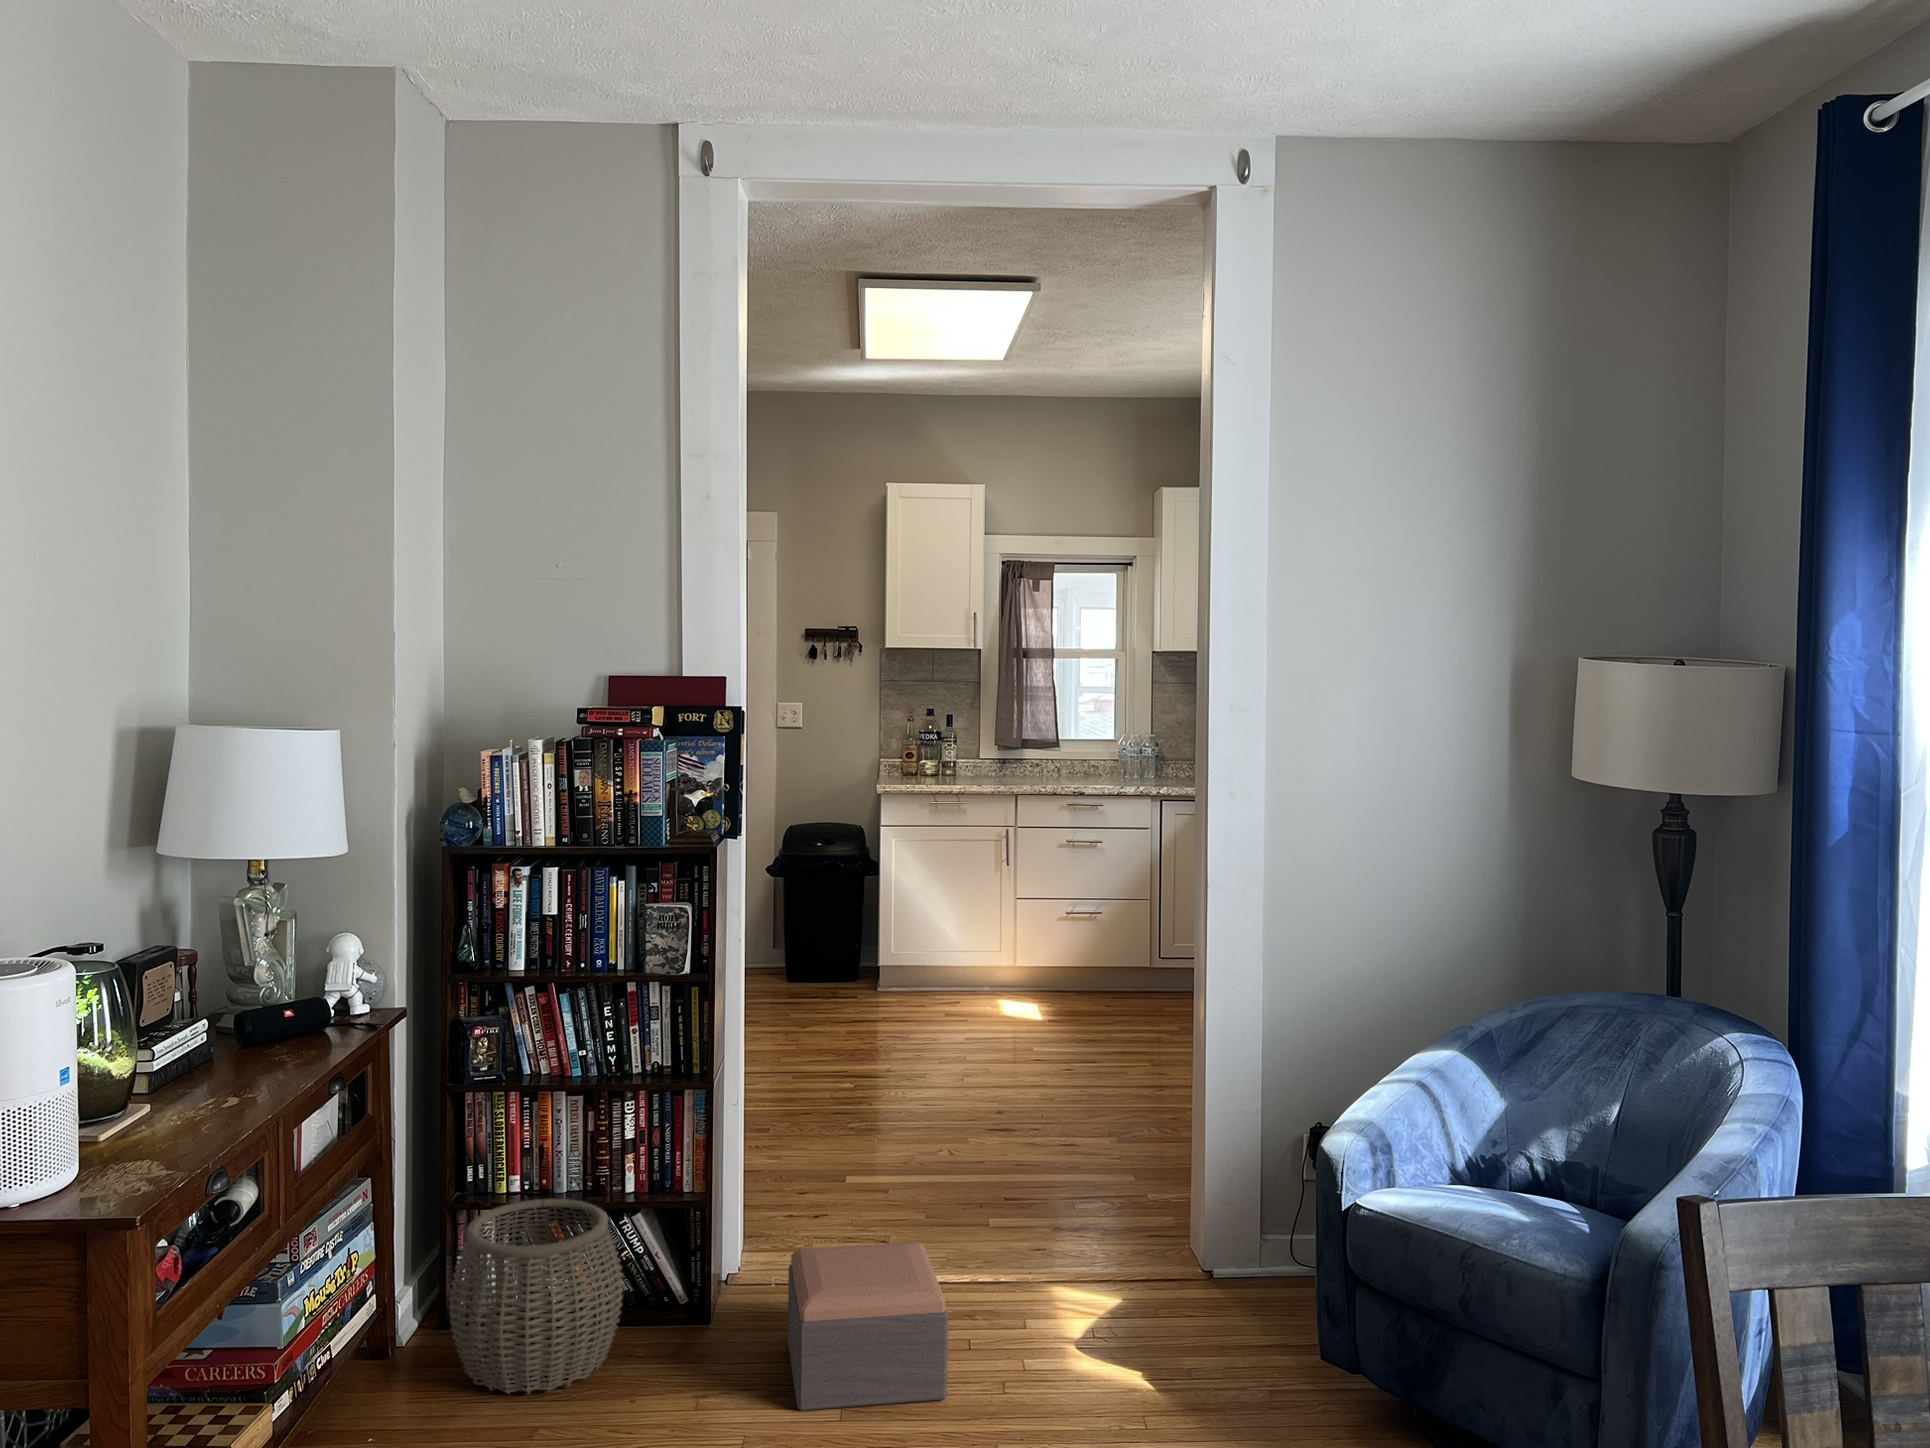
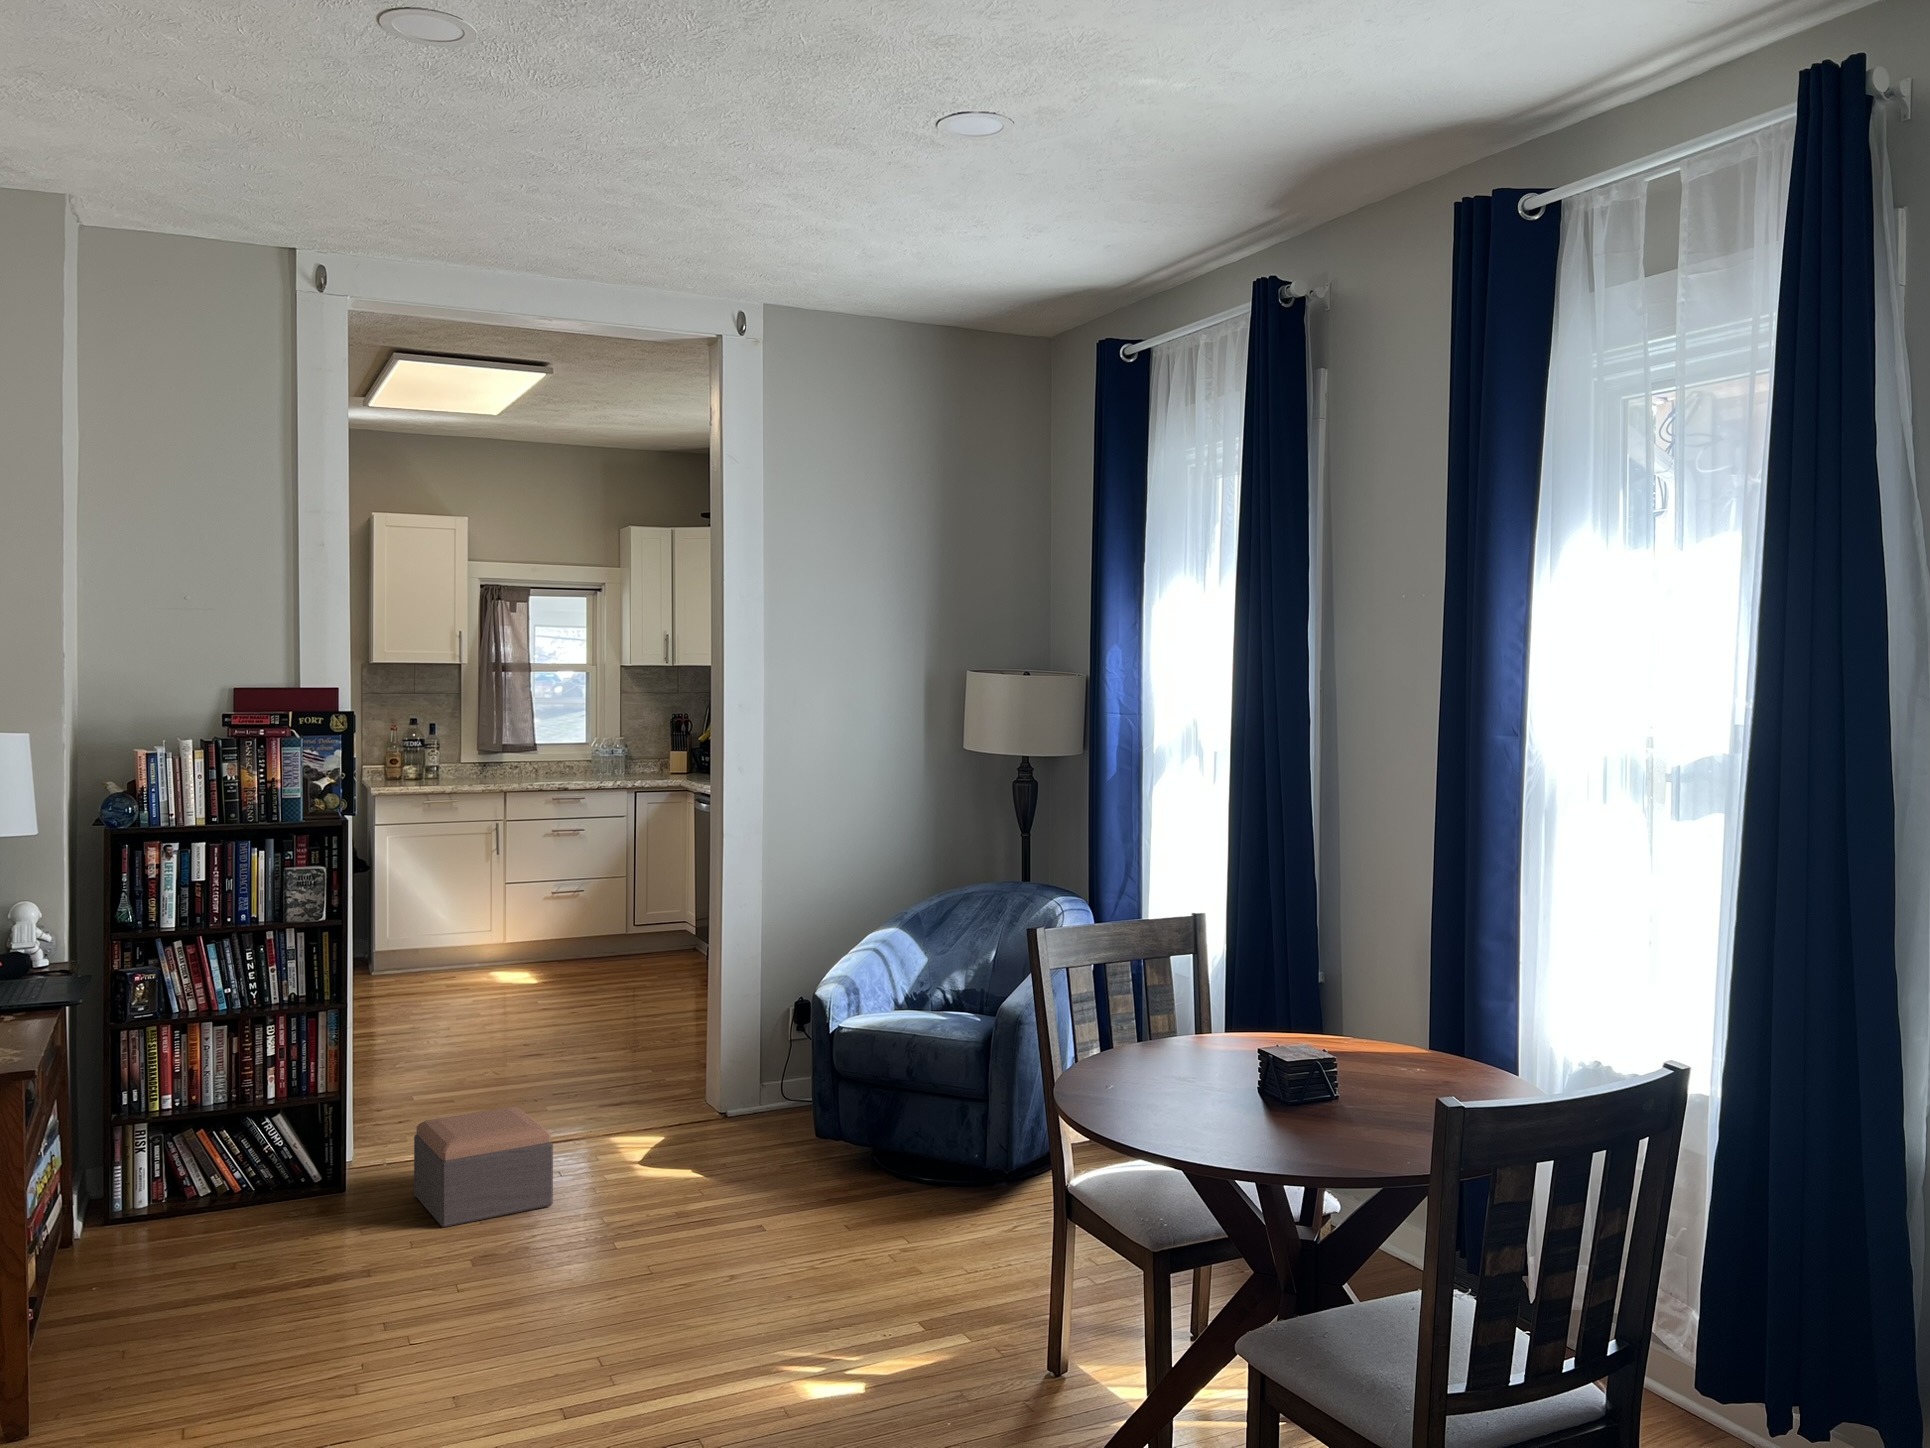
woven basket: present [449,1199,623,1394] -> none [129,1107,281,1255]

